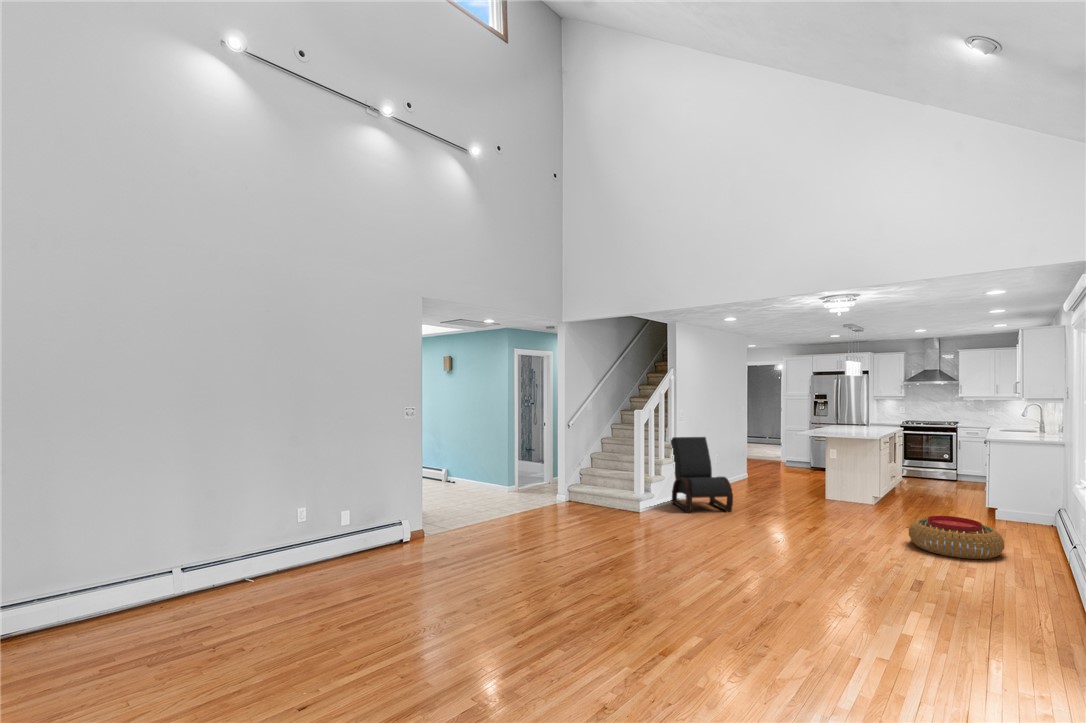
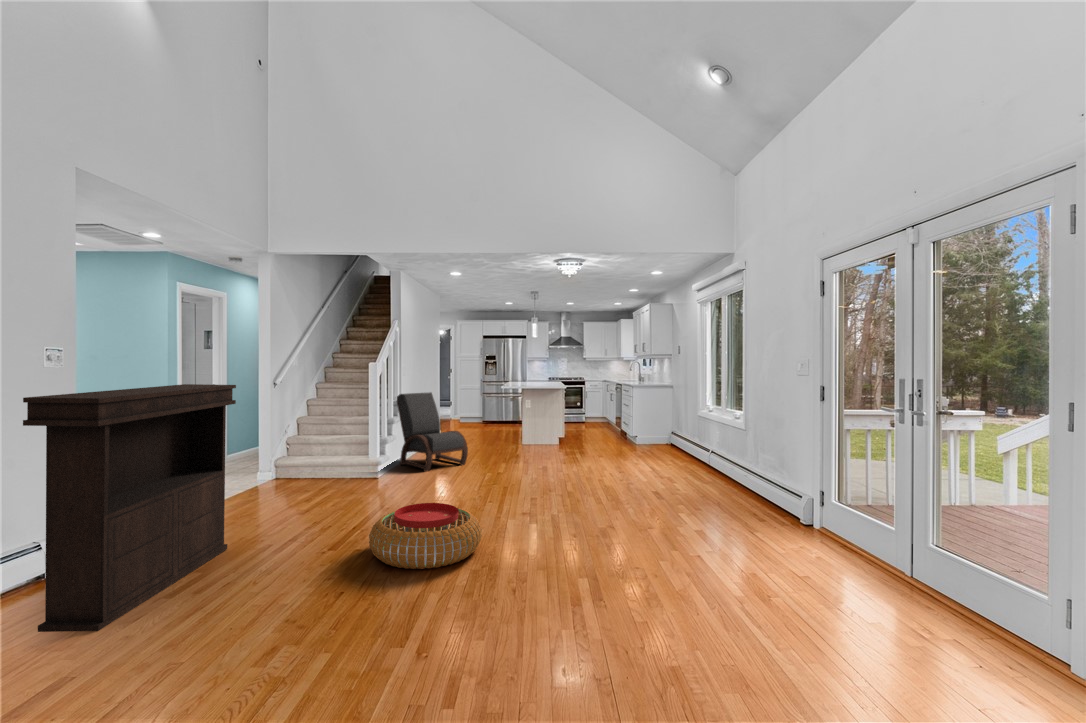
console table: none [376,430,497,574] -> present [23,384,236,632]
pouf: present [909,516,1005,559] -> present [369,503,482,569]

